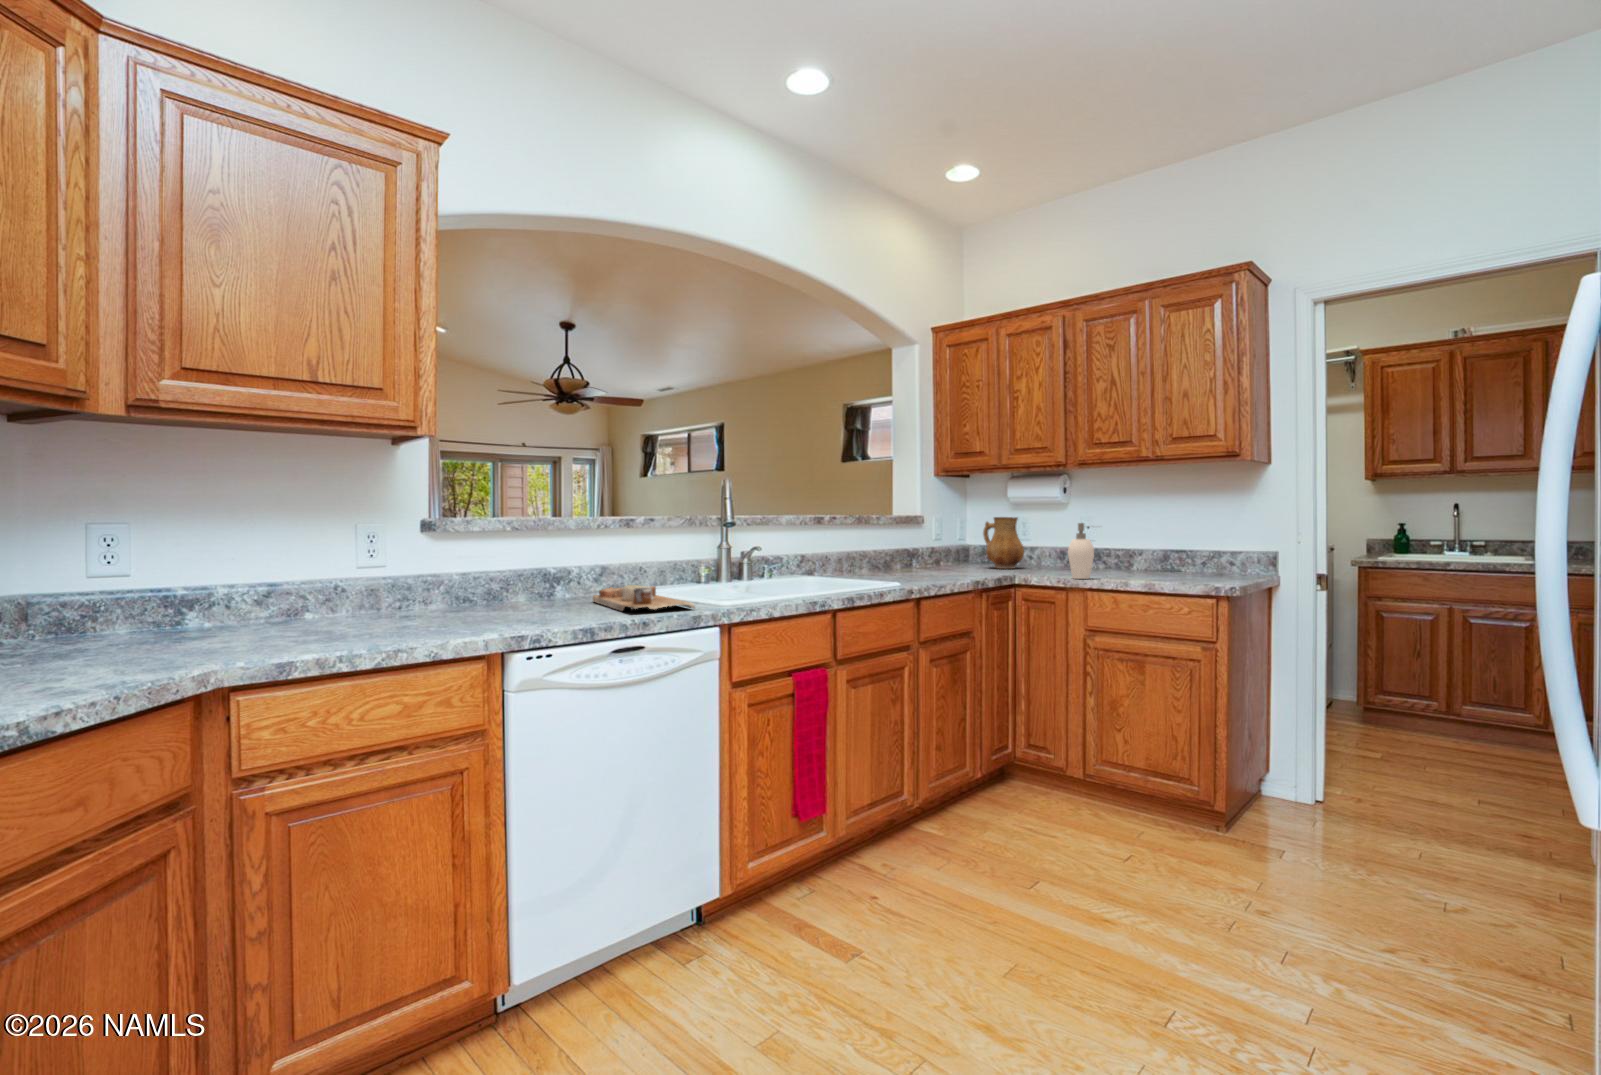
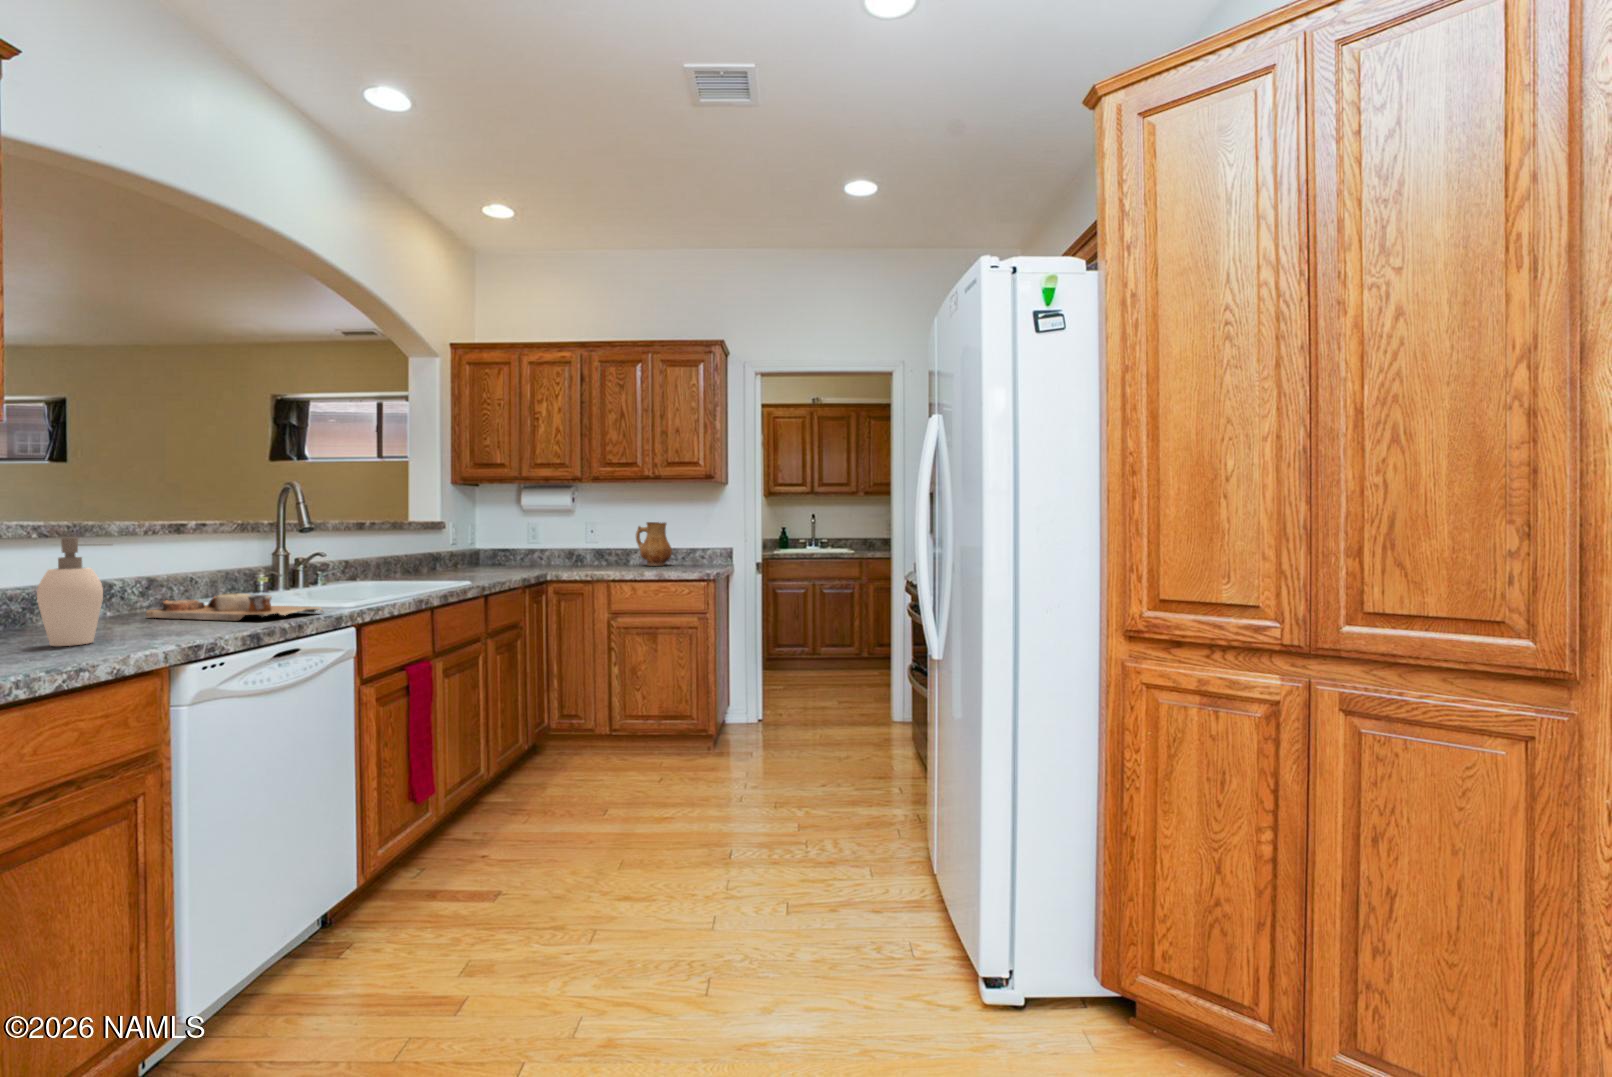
ceramic pitcher: present [983,517,1024,569] -> present [636,522,672,566]
soap dispenser: present [1068,523,1094,579] -> present [37,537,103,646]

